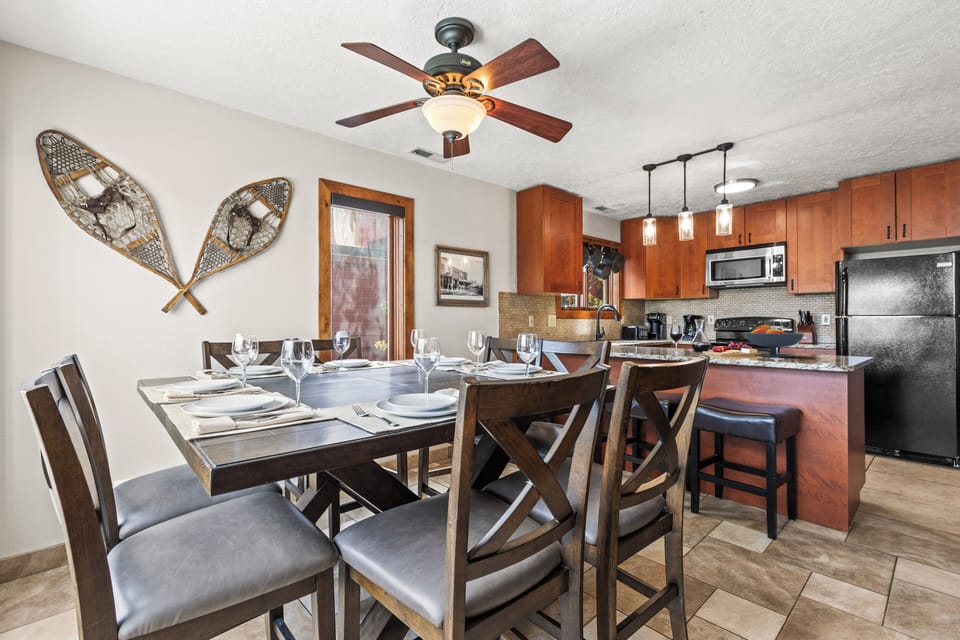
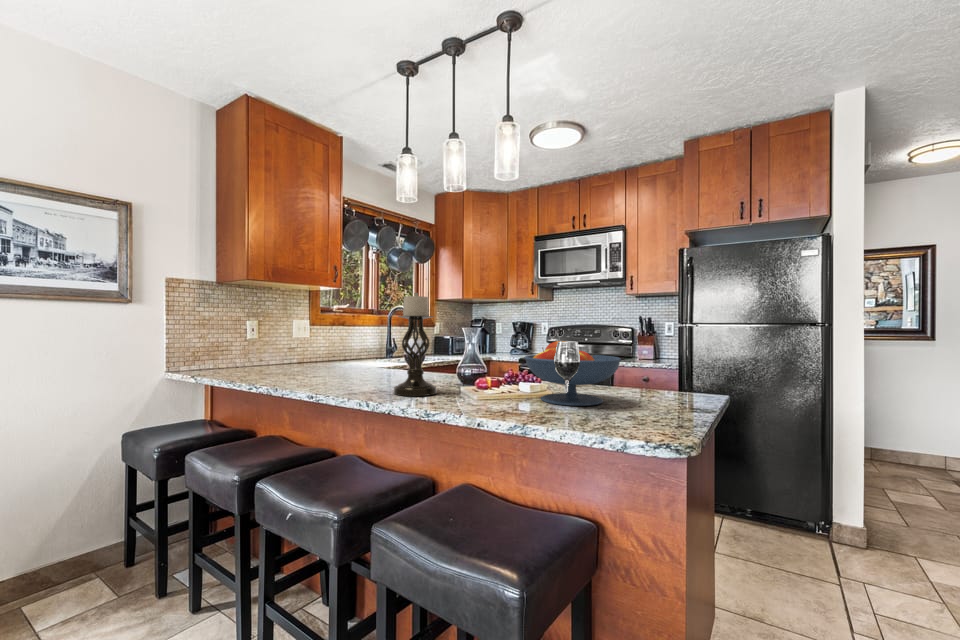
candle holder: none [669,300,694,353] -> present [393,293,437,396]

